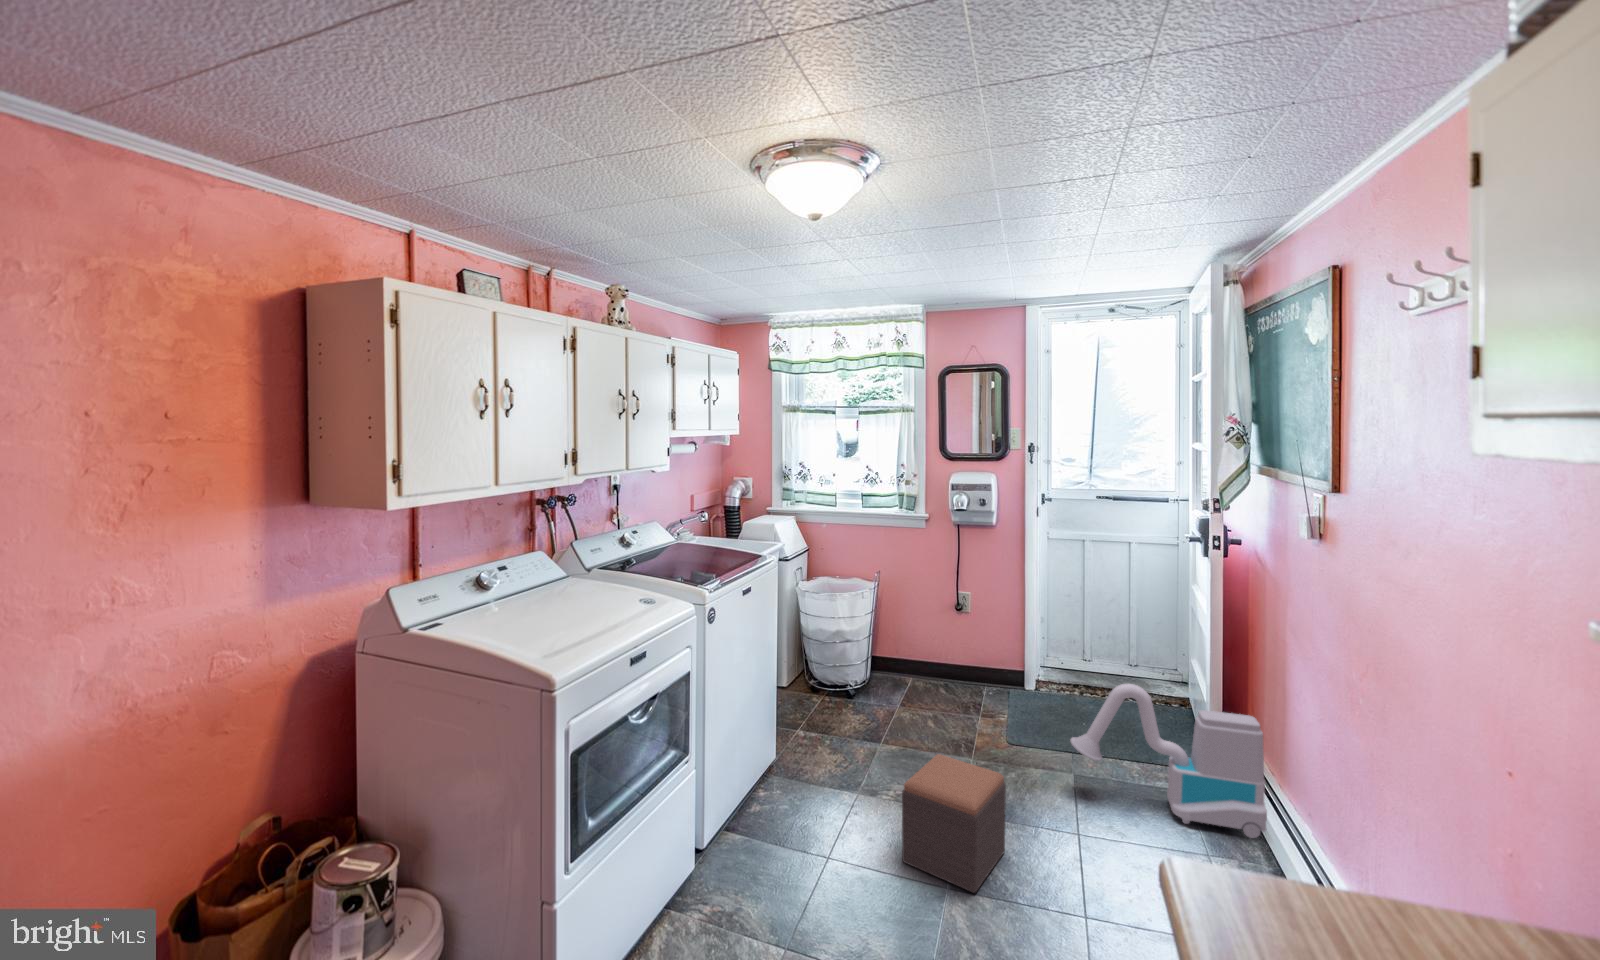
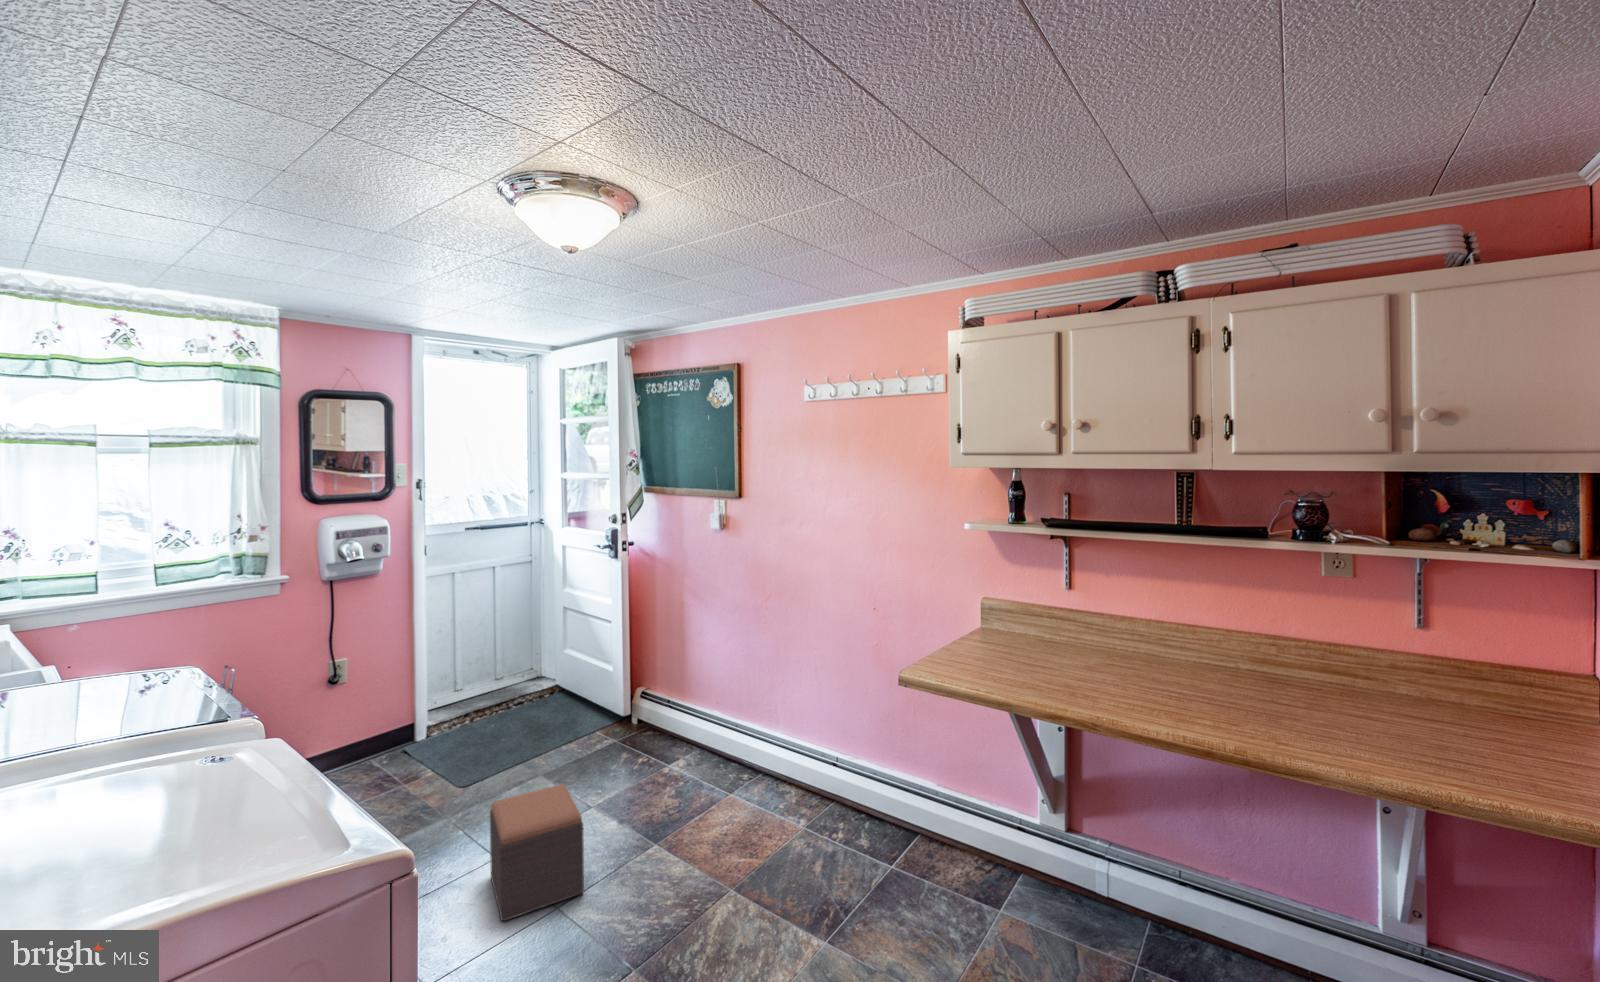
vacuum cleaner: present [1070,684,1267,838] -> none [555,669,680,764]

